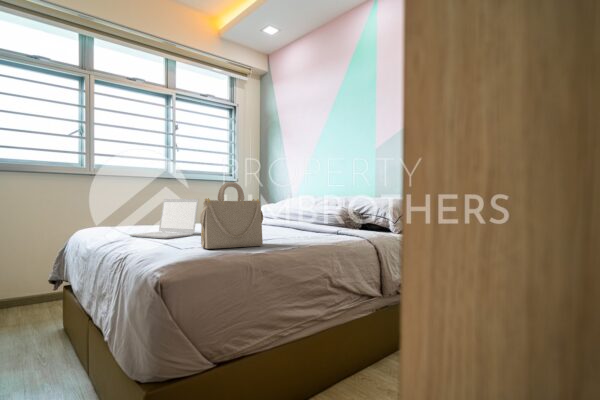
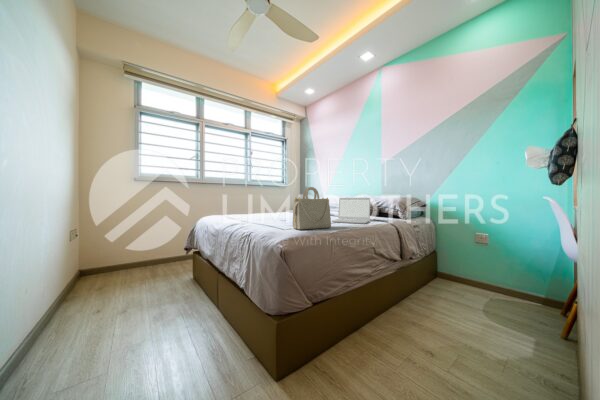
laptop: present [129,199,198,238] -> present [332,198,370,223]

